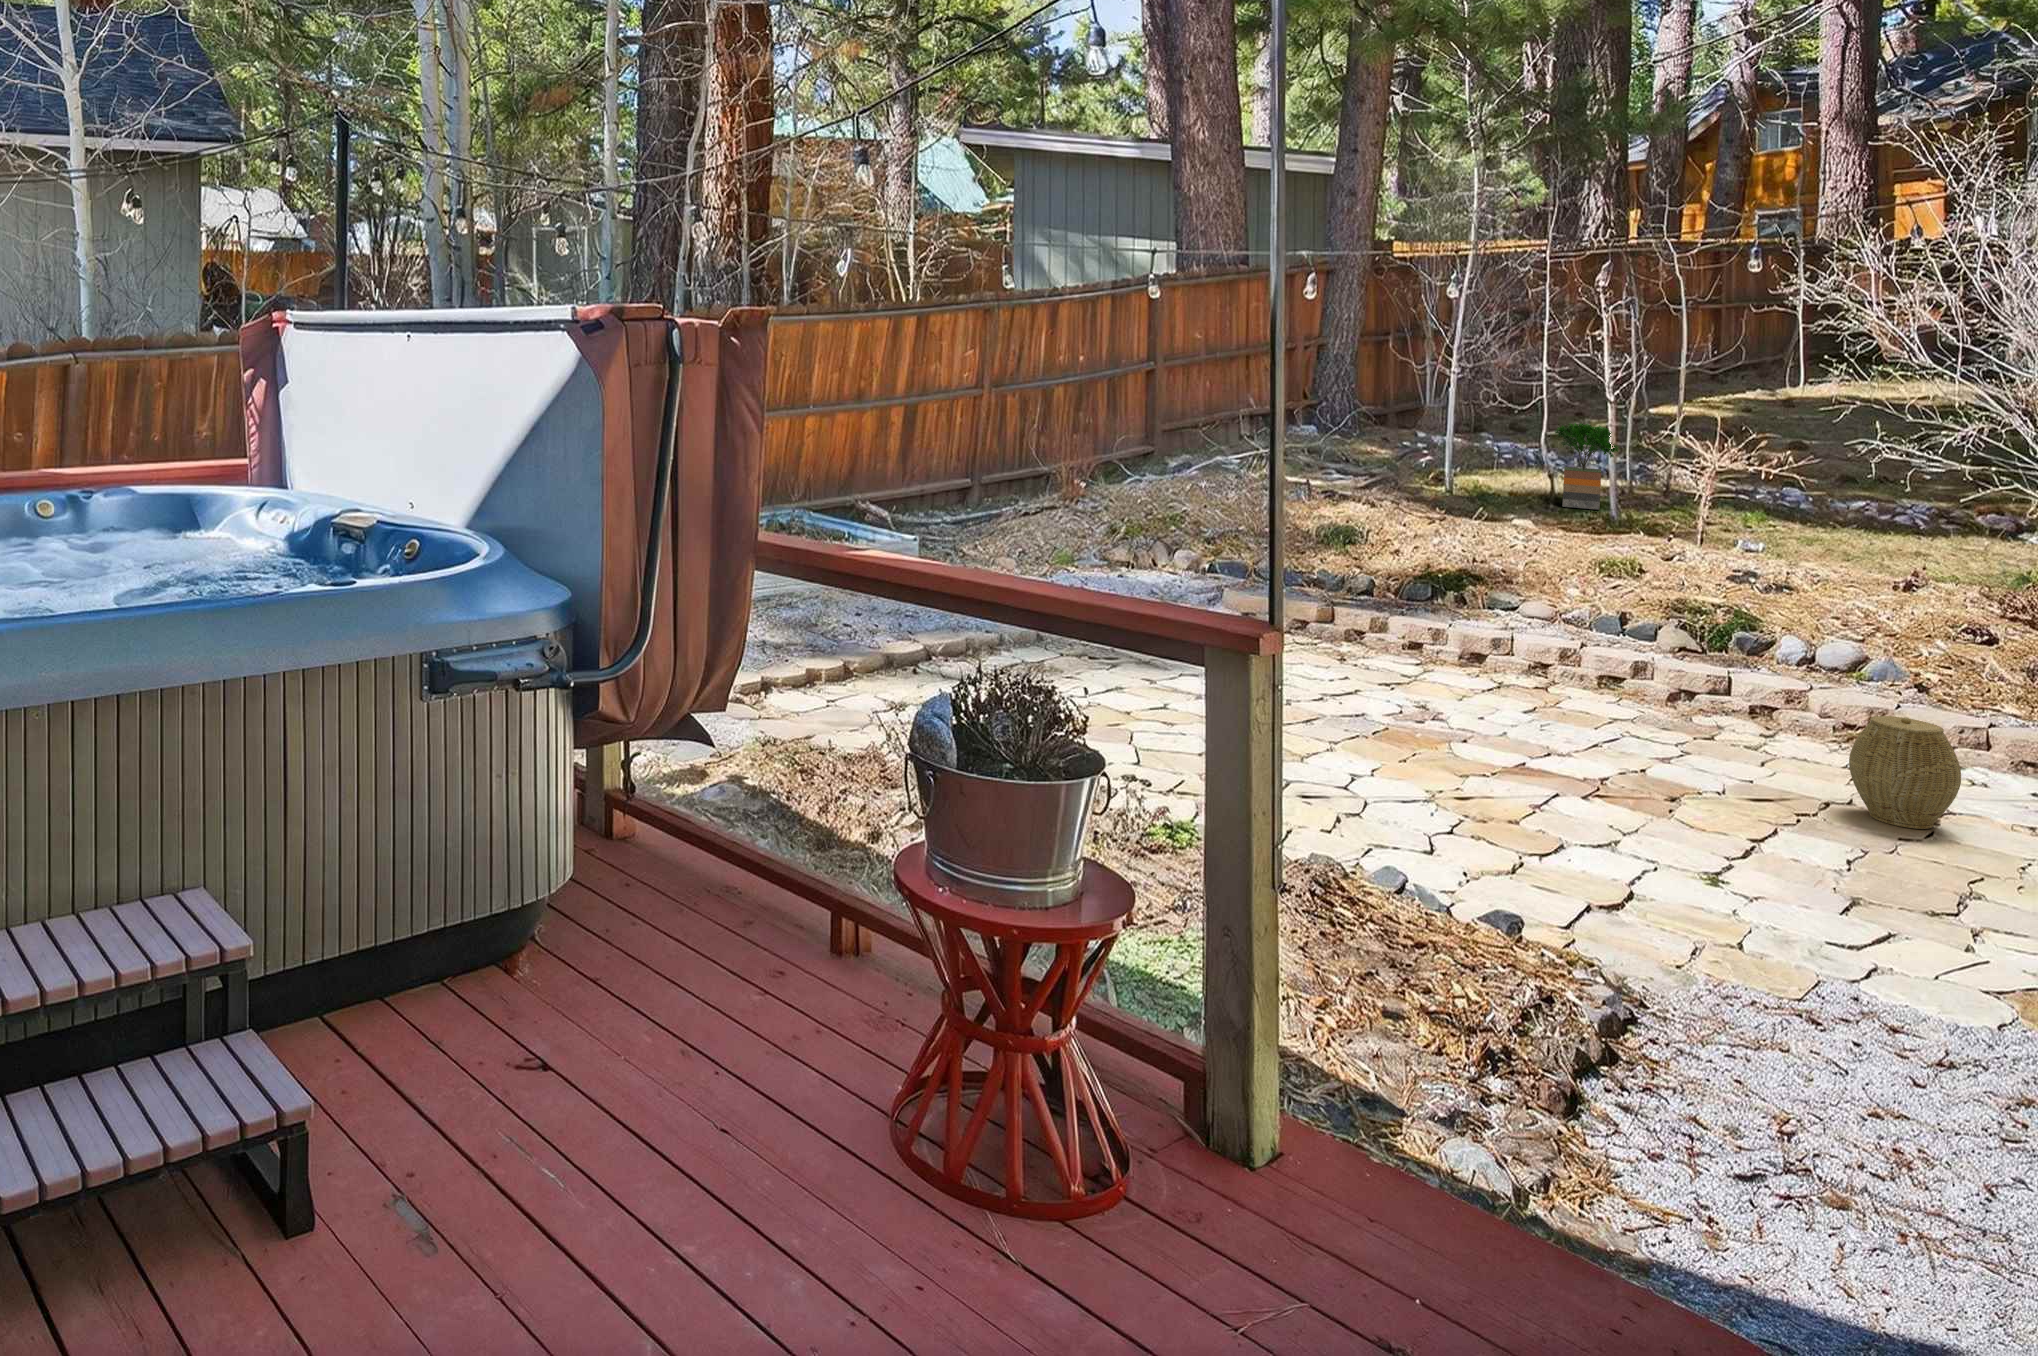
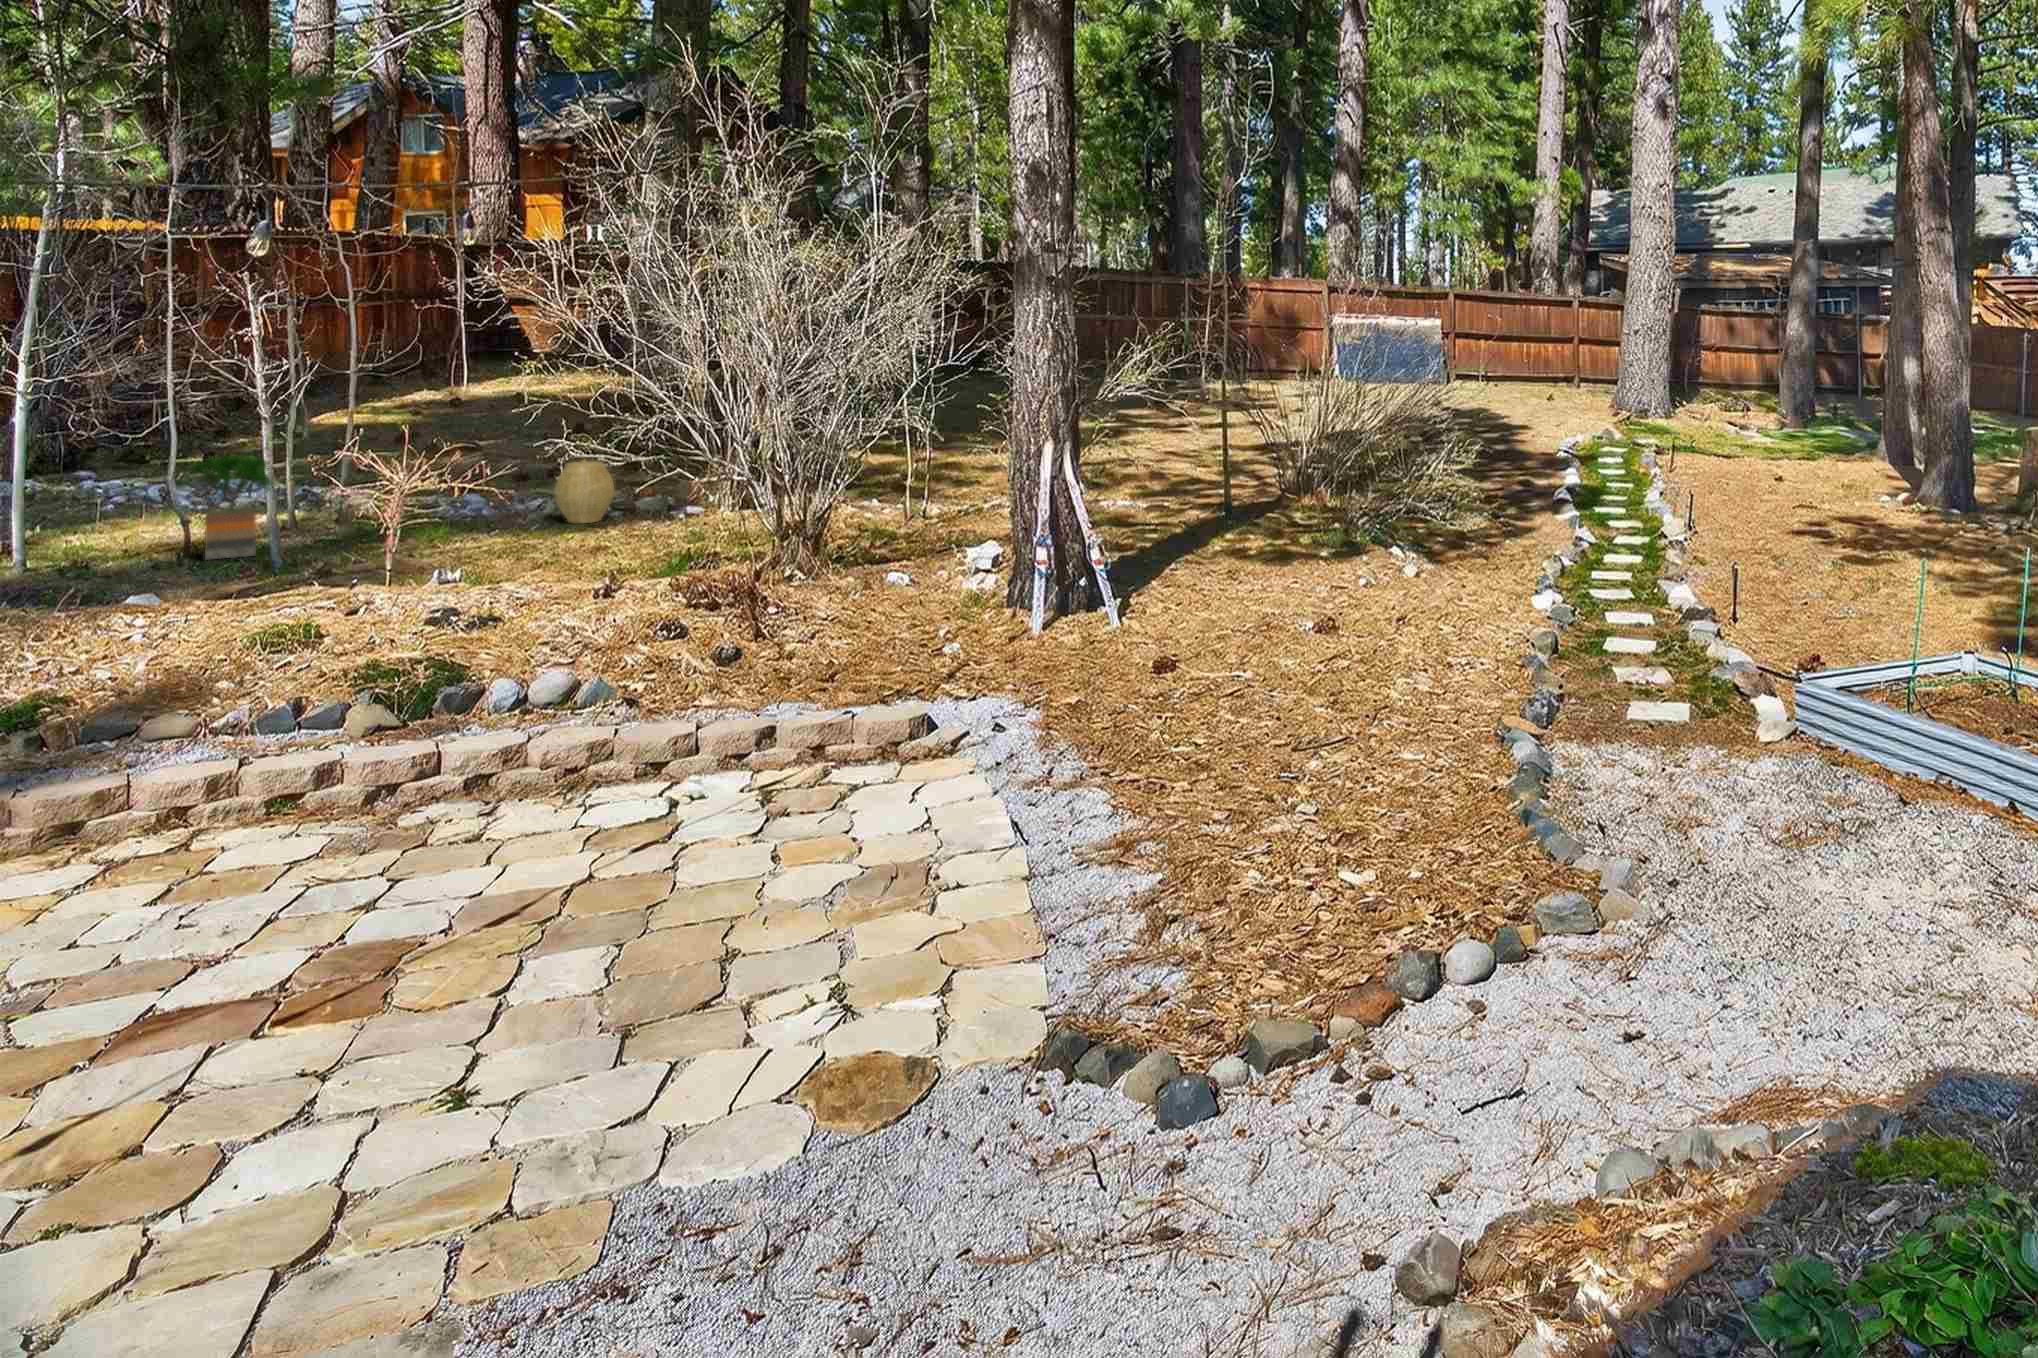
woven basket: present [1849,716,1961,829] -> present [554,460,615,523]

